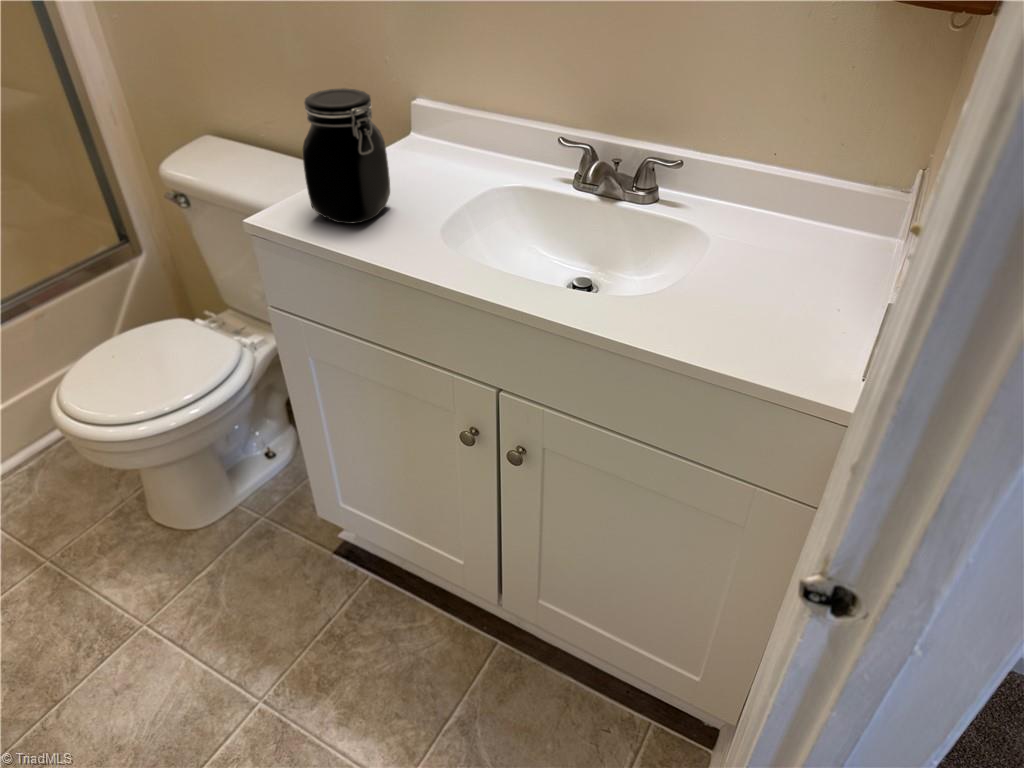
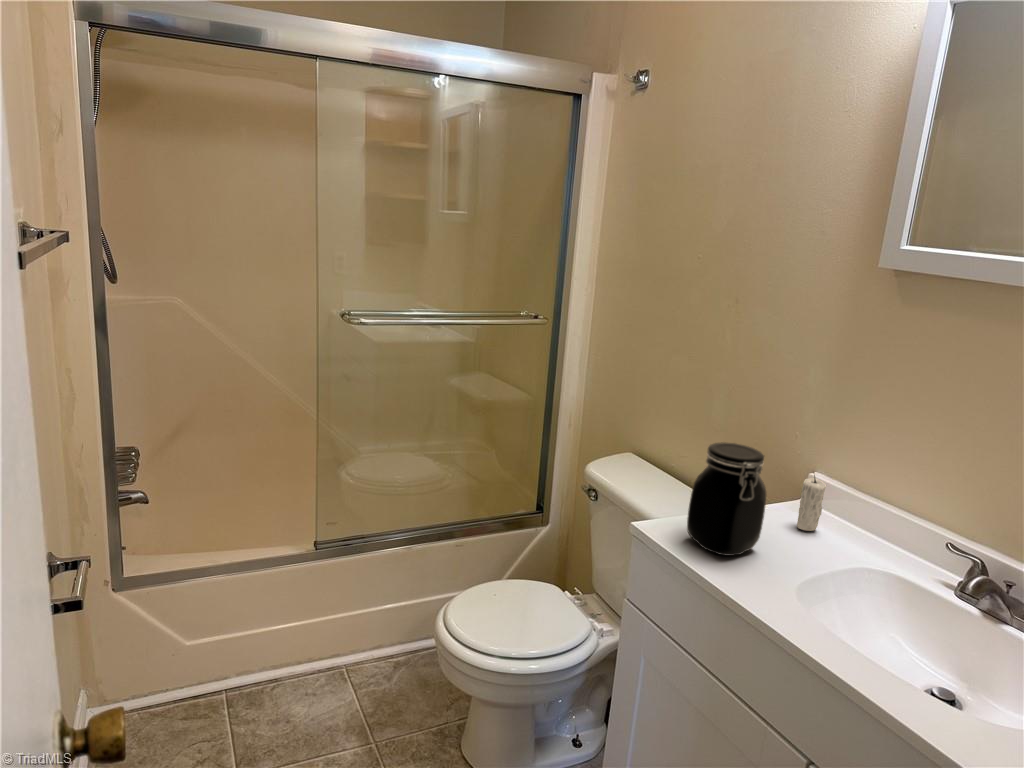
candle: none [414,99,440,168] -> present [797,475,826,531]

